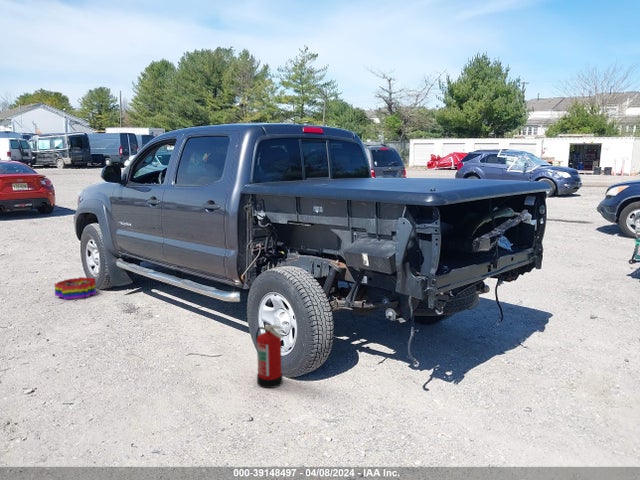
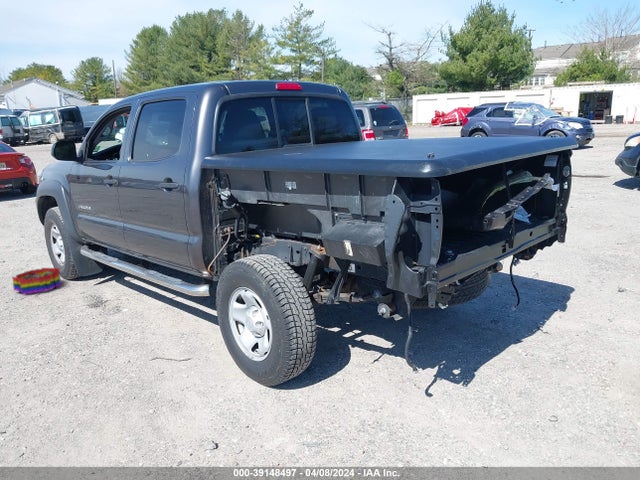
fire extinguisher: present [256,325,283,388] -> none [226,326,260,401]

